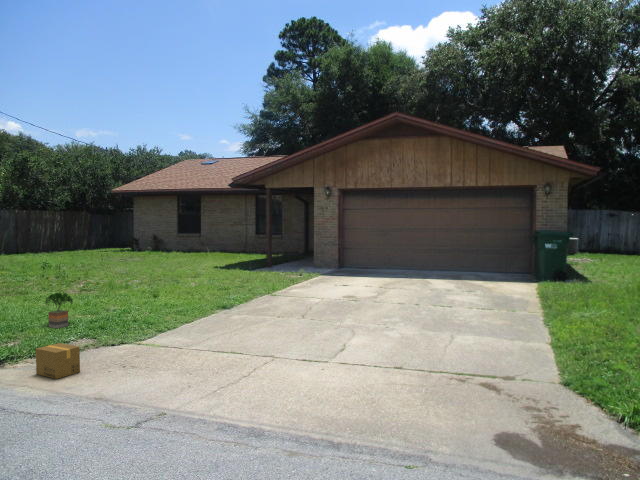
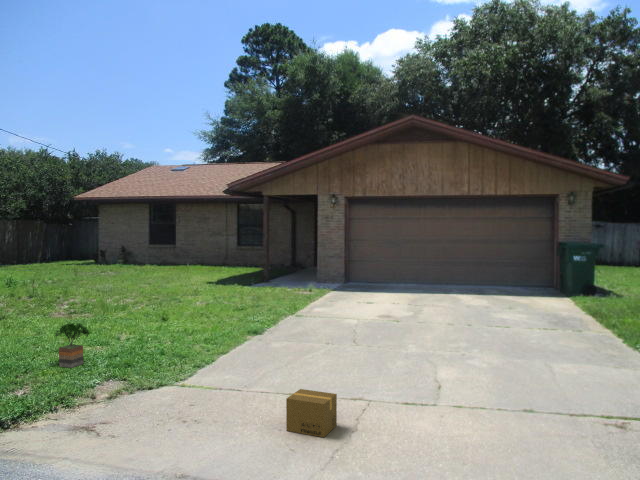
cardboard box: present [36,343,80,379] -> present [286,389,337,437]

